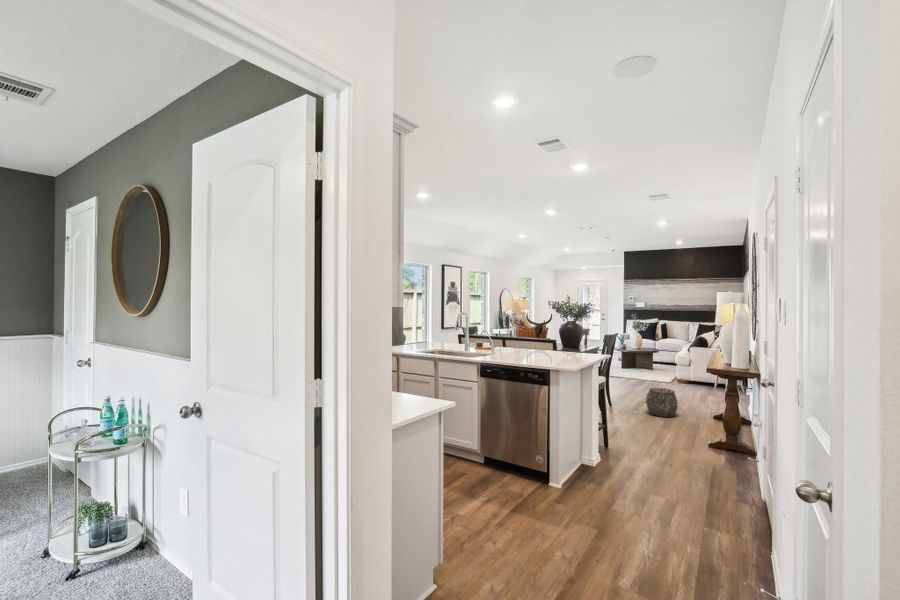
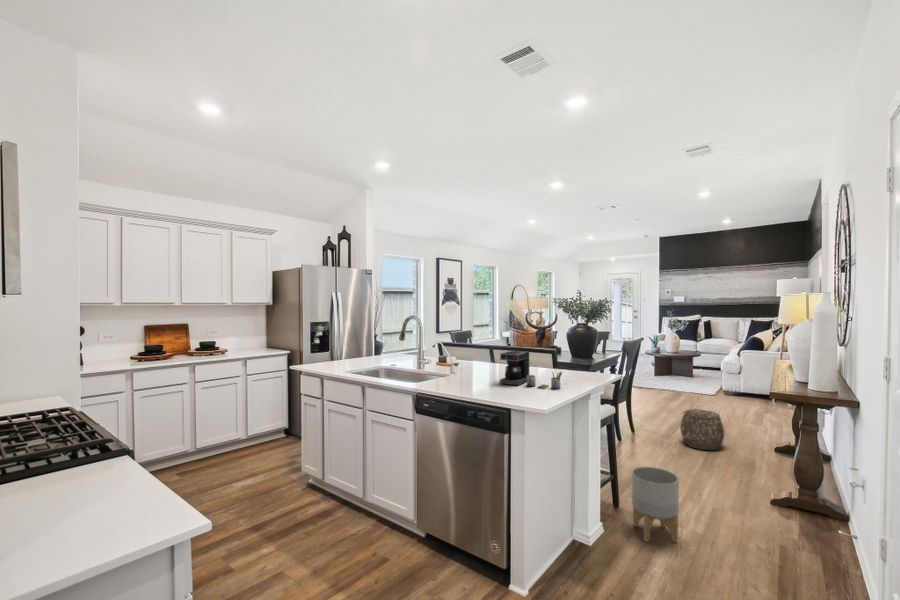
coffee maker: none [534,338,578,362] -> present [500,350,562,389]
planter: none [618,418,650,466] -> present [631,467,679,543]

